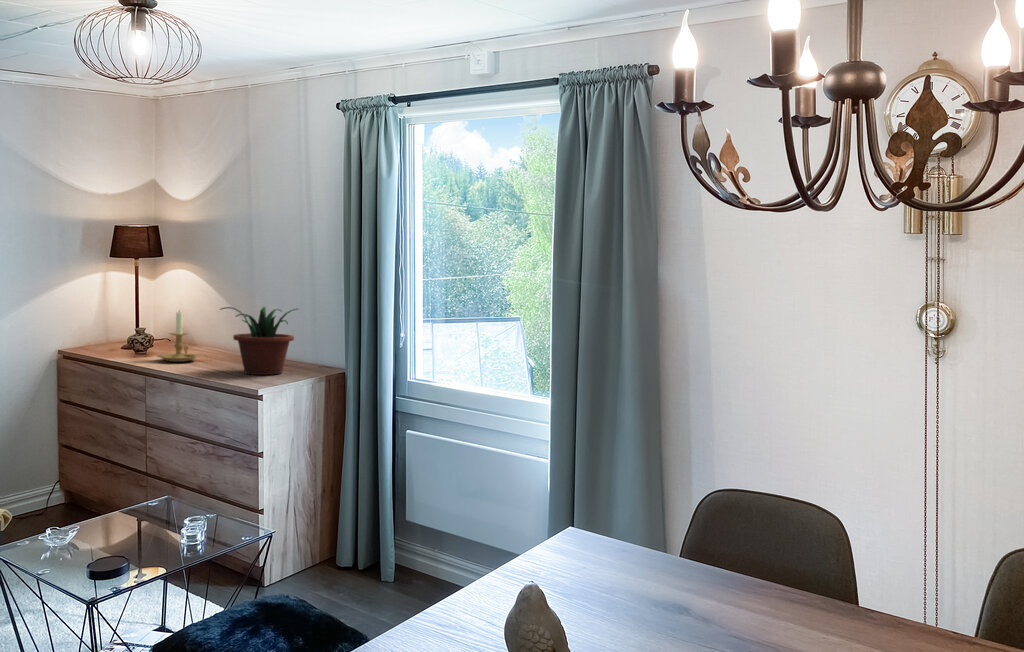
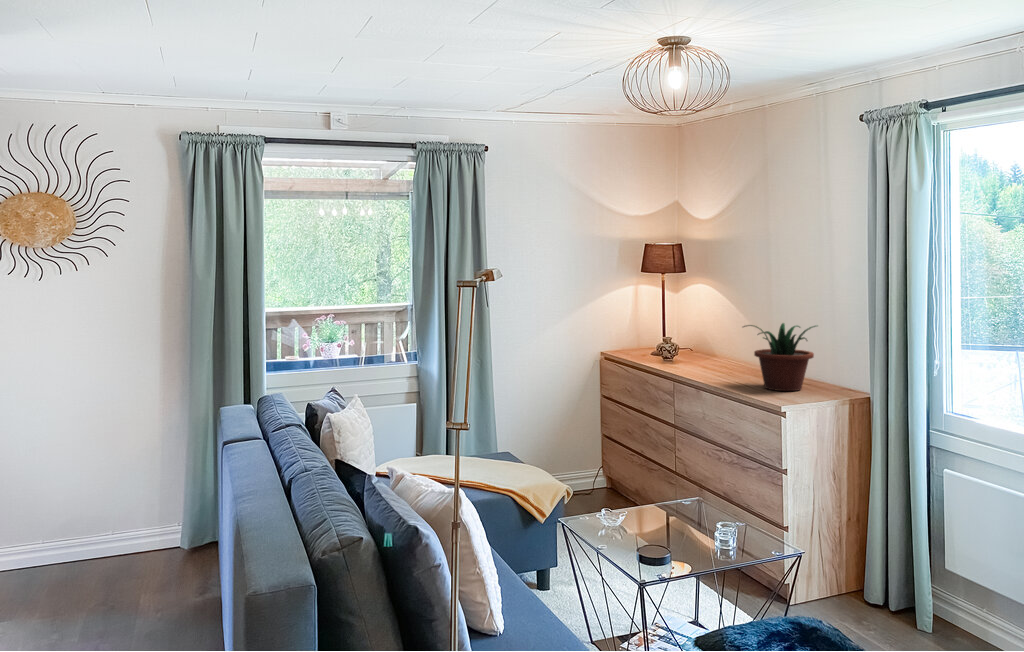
candle holder: present [157,312,200,362] -> none [683,325,722,372]

